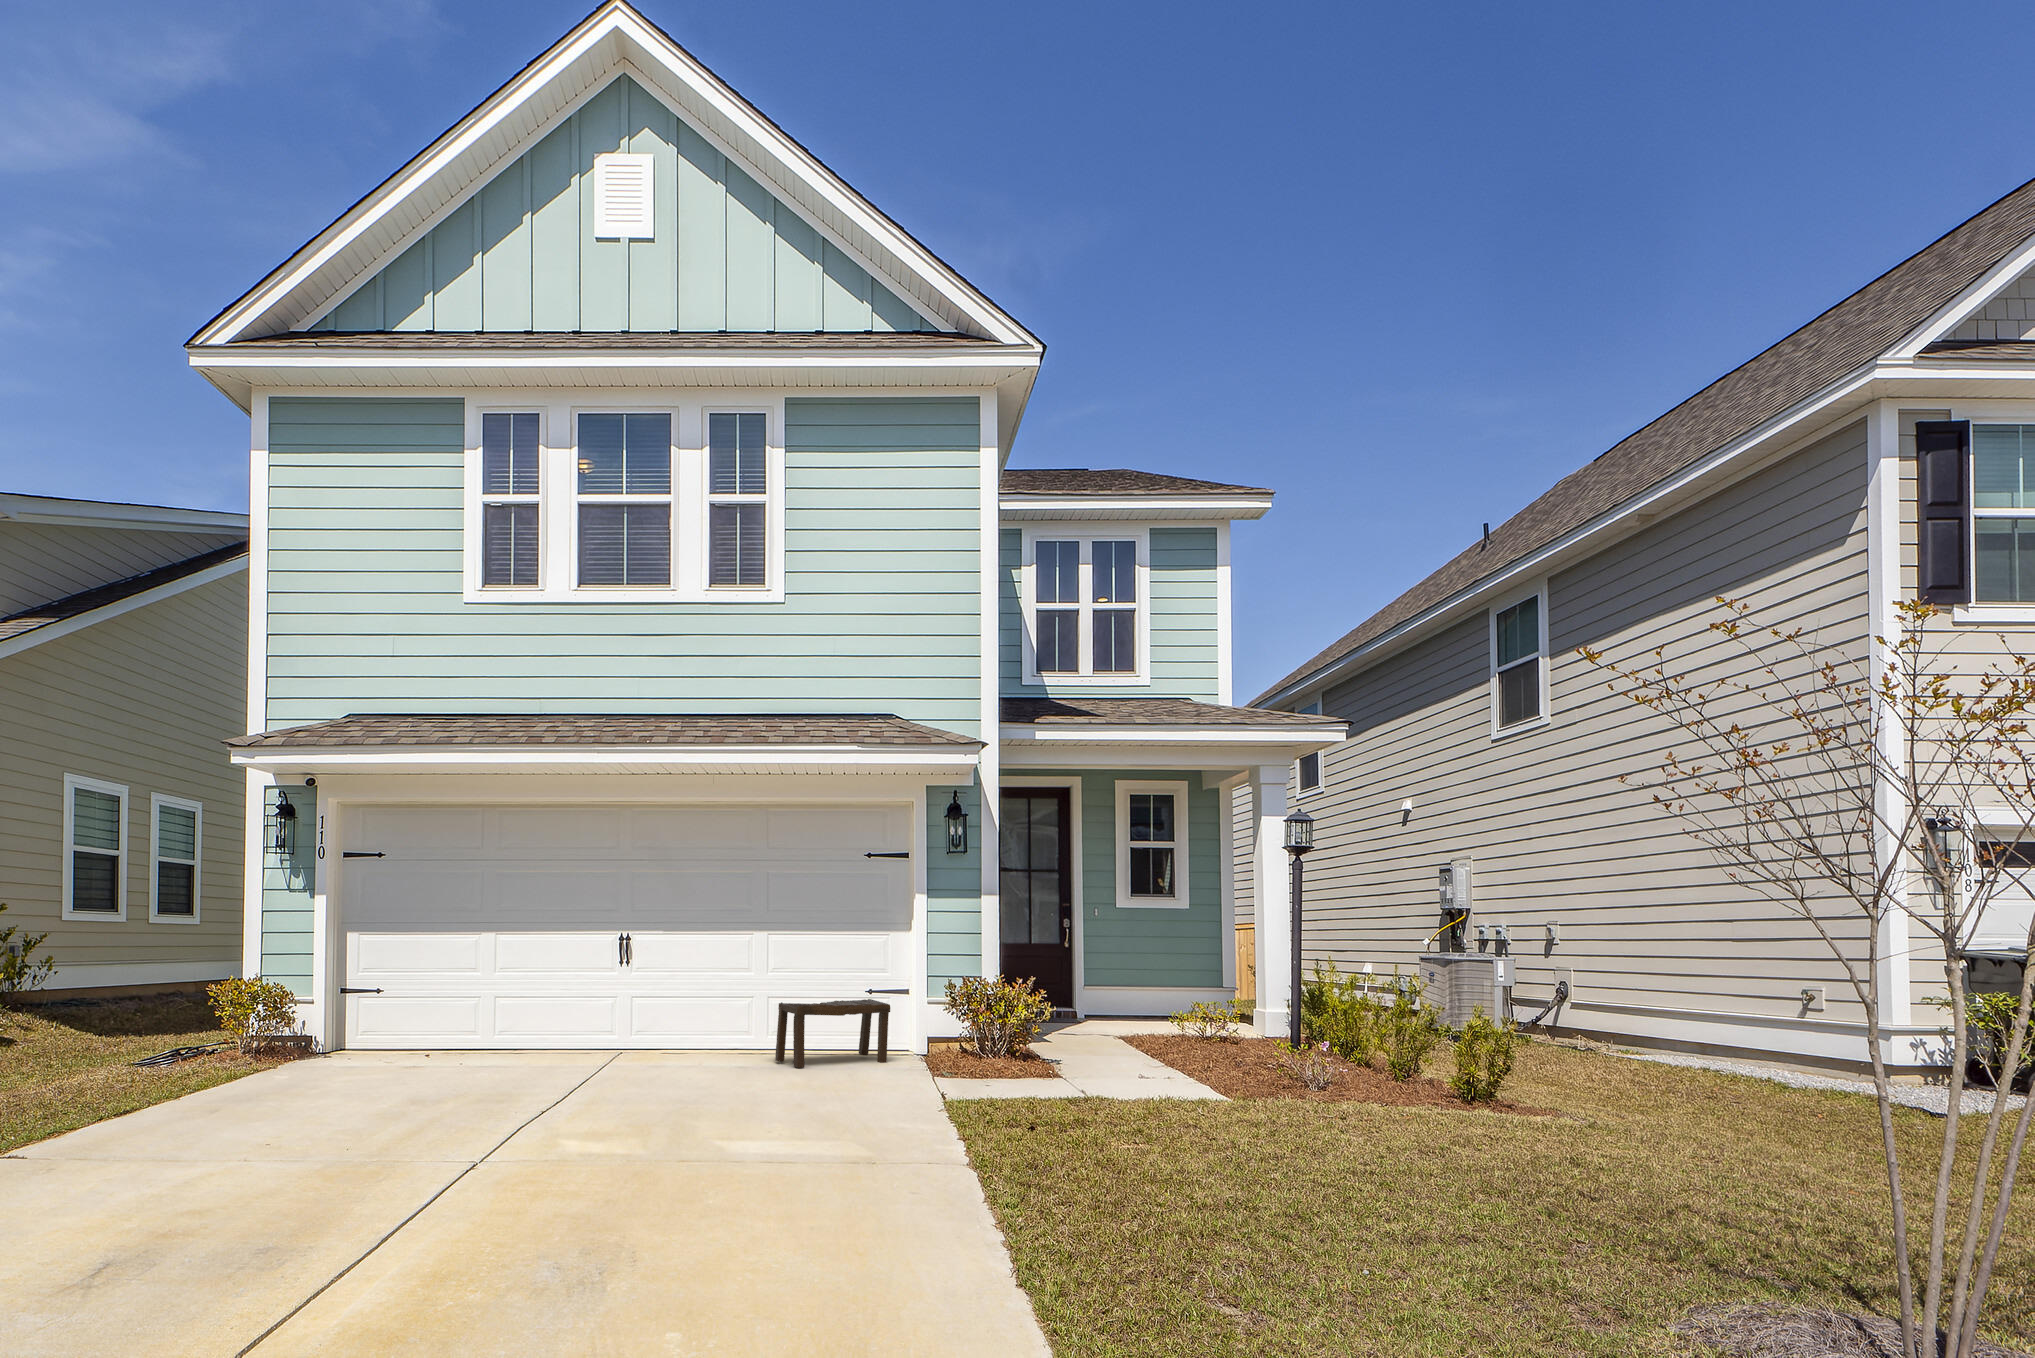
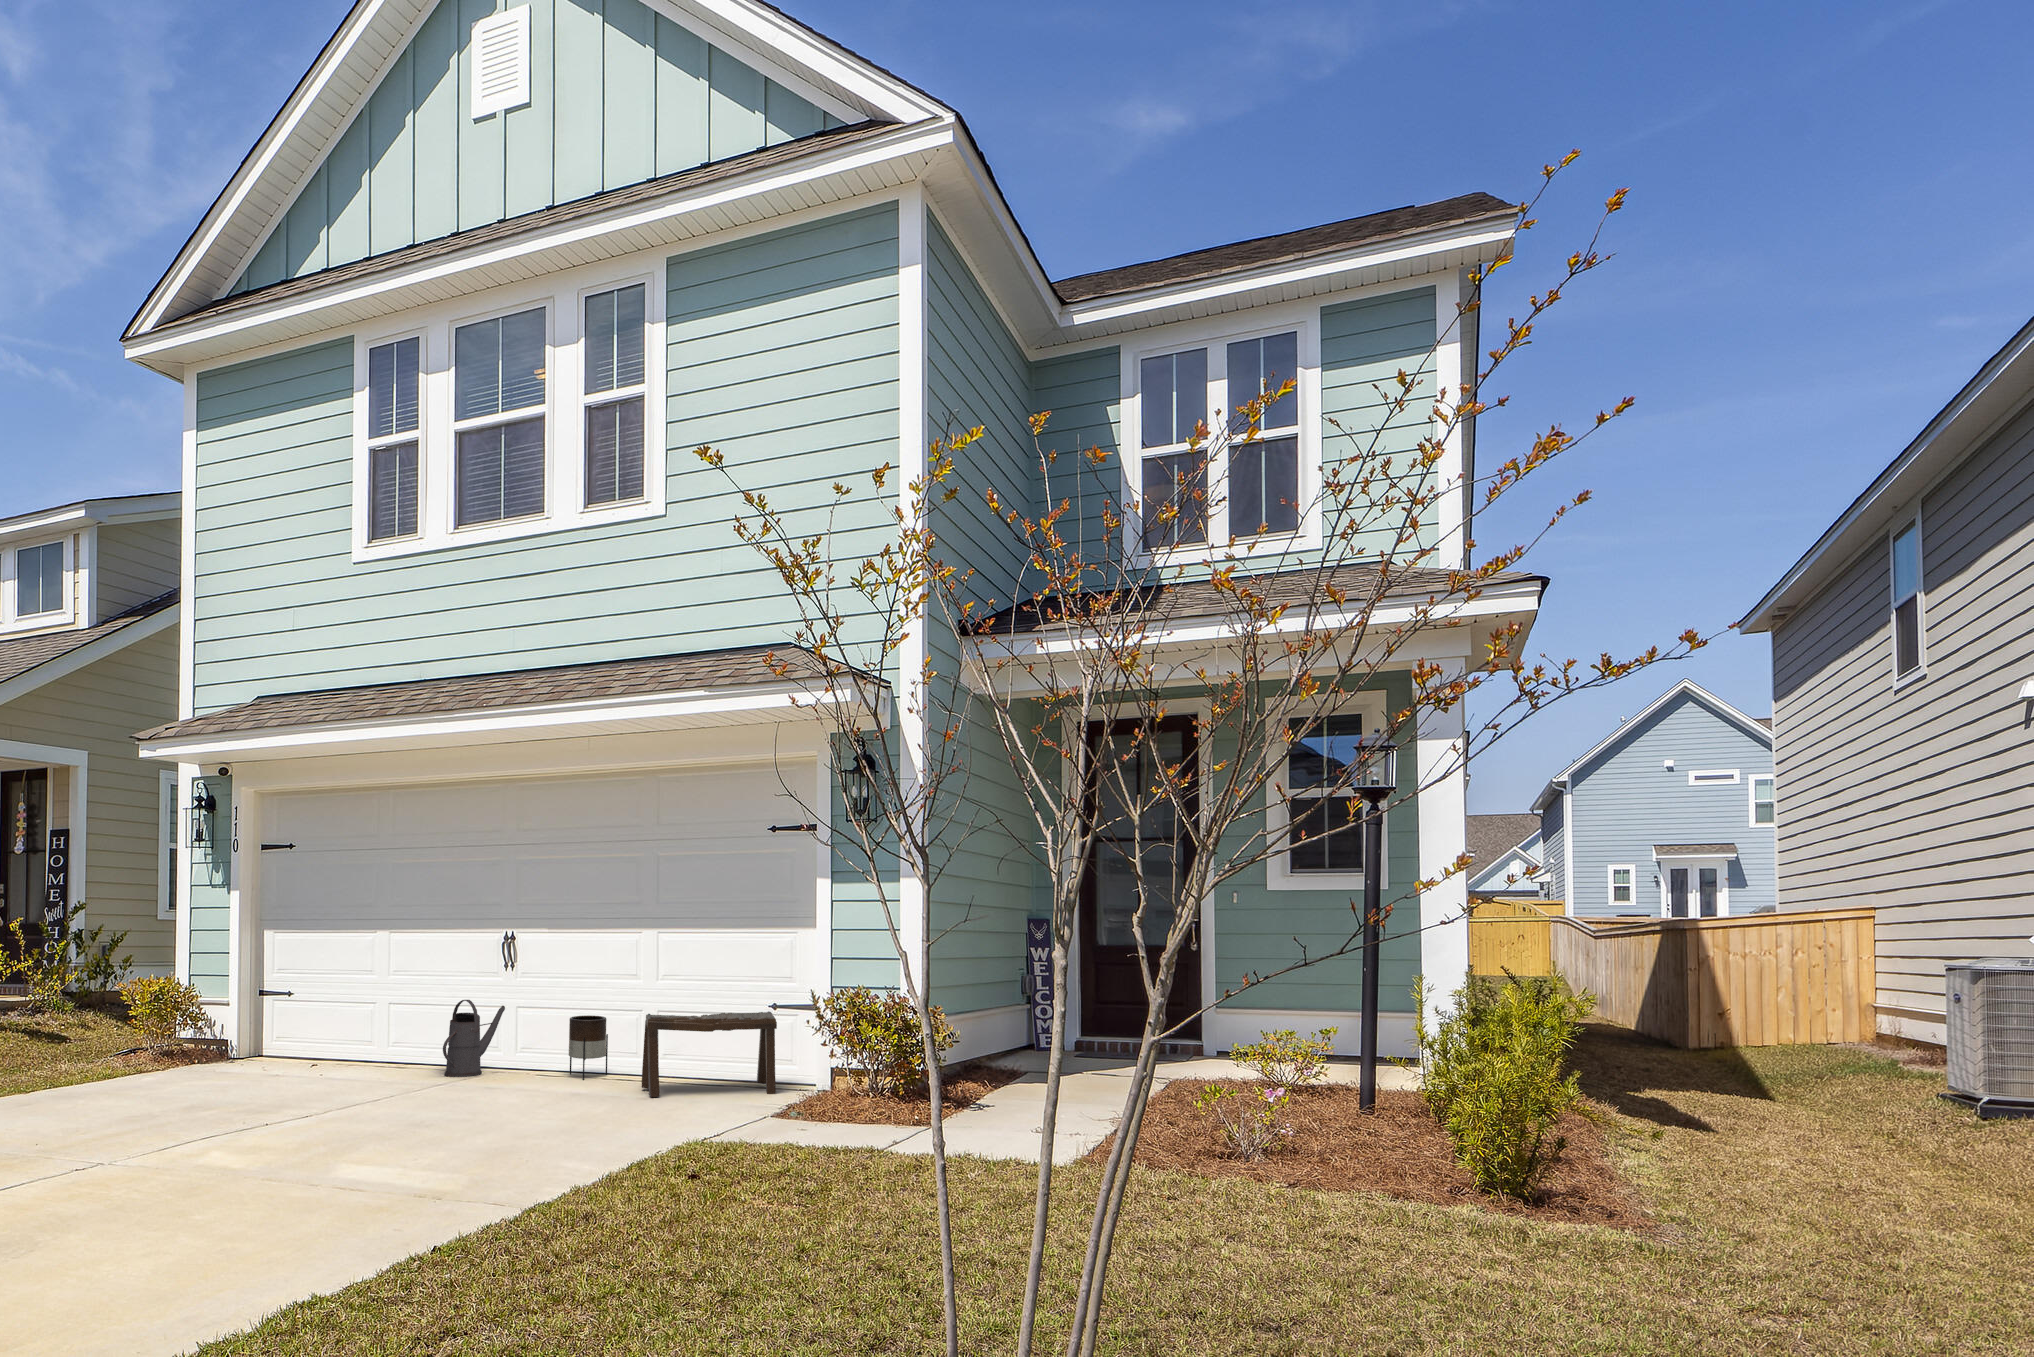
watering can: none [578,993,615,1059] -> present [443,1000,505,1077]
planter: none [688,1005,722,1058] -> present [569,1015,608,1080]

